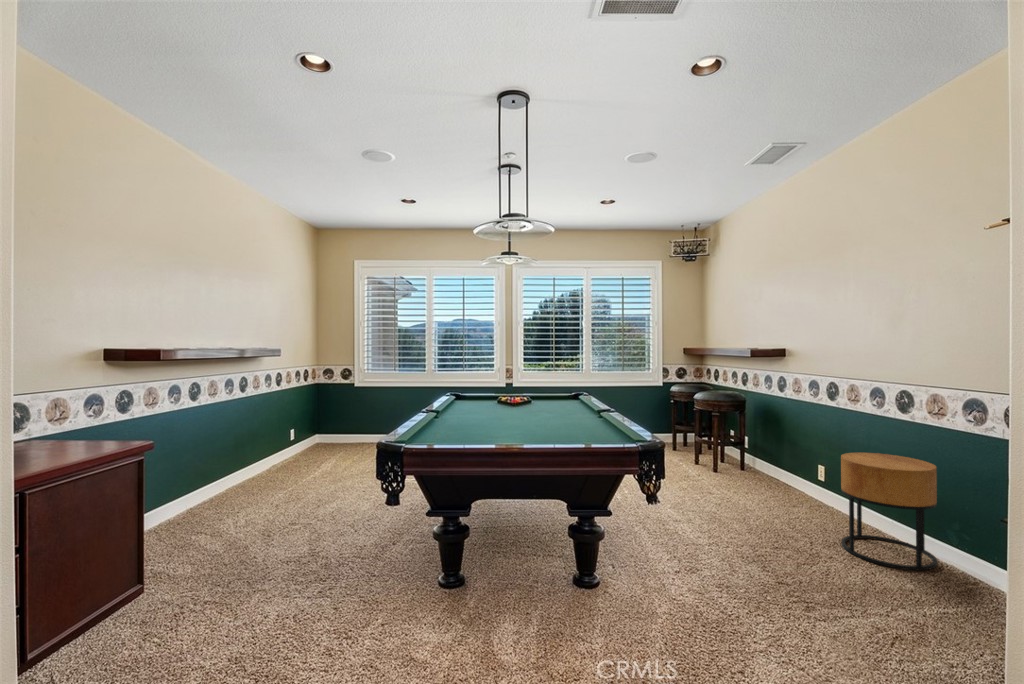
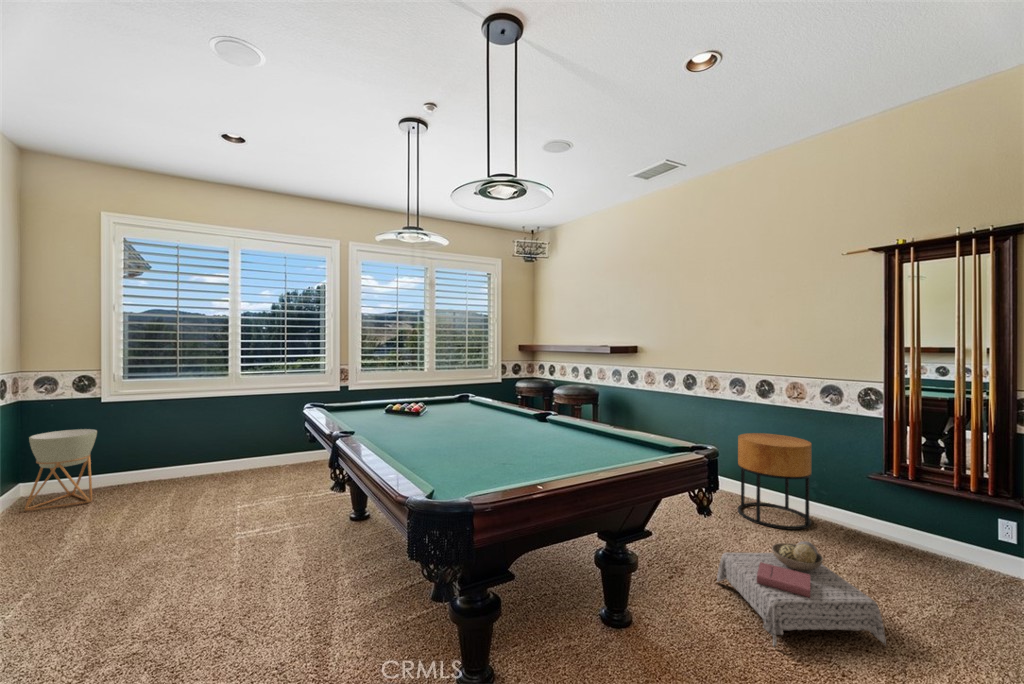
planter: none [324,403,357,448] -> present [24,429,97,511]
ottoman: none [694,548,822,655] -> present [717,541,886,647]

